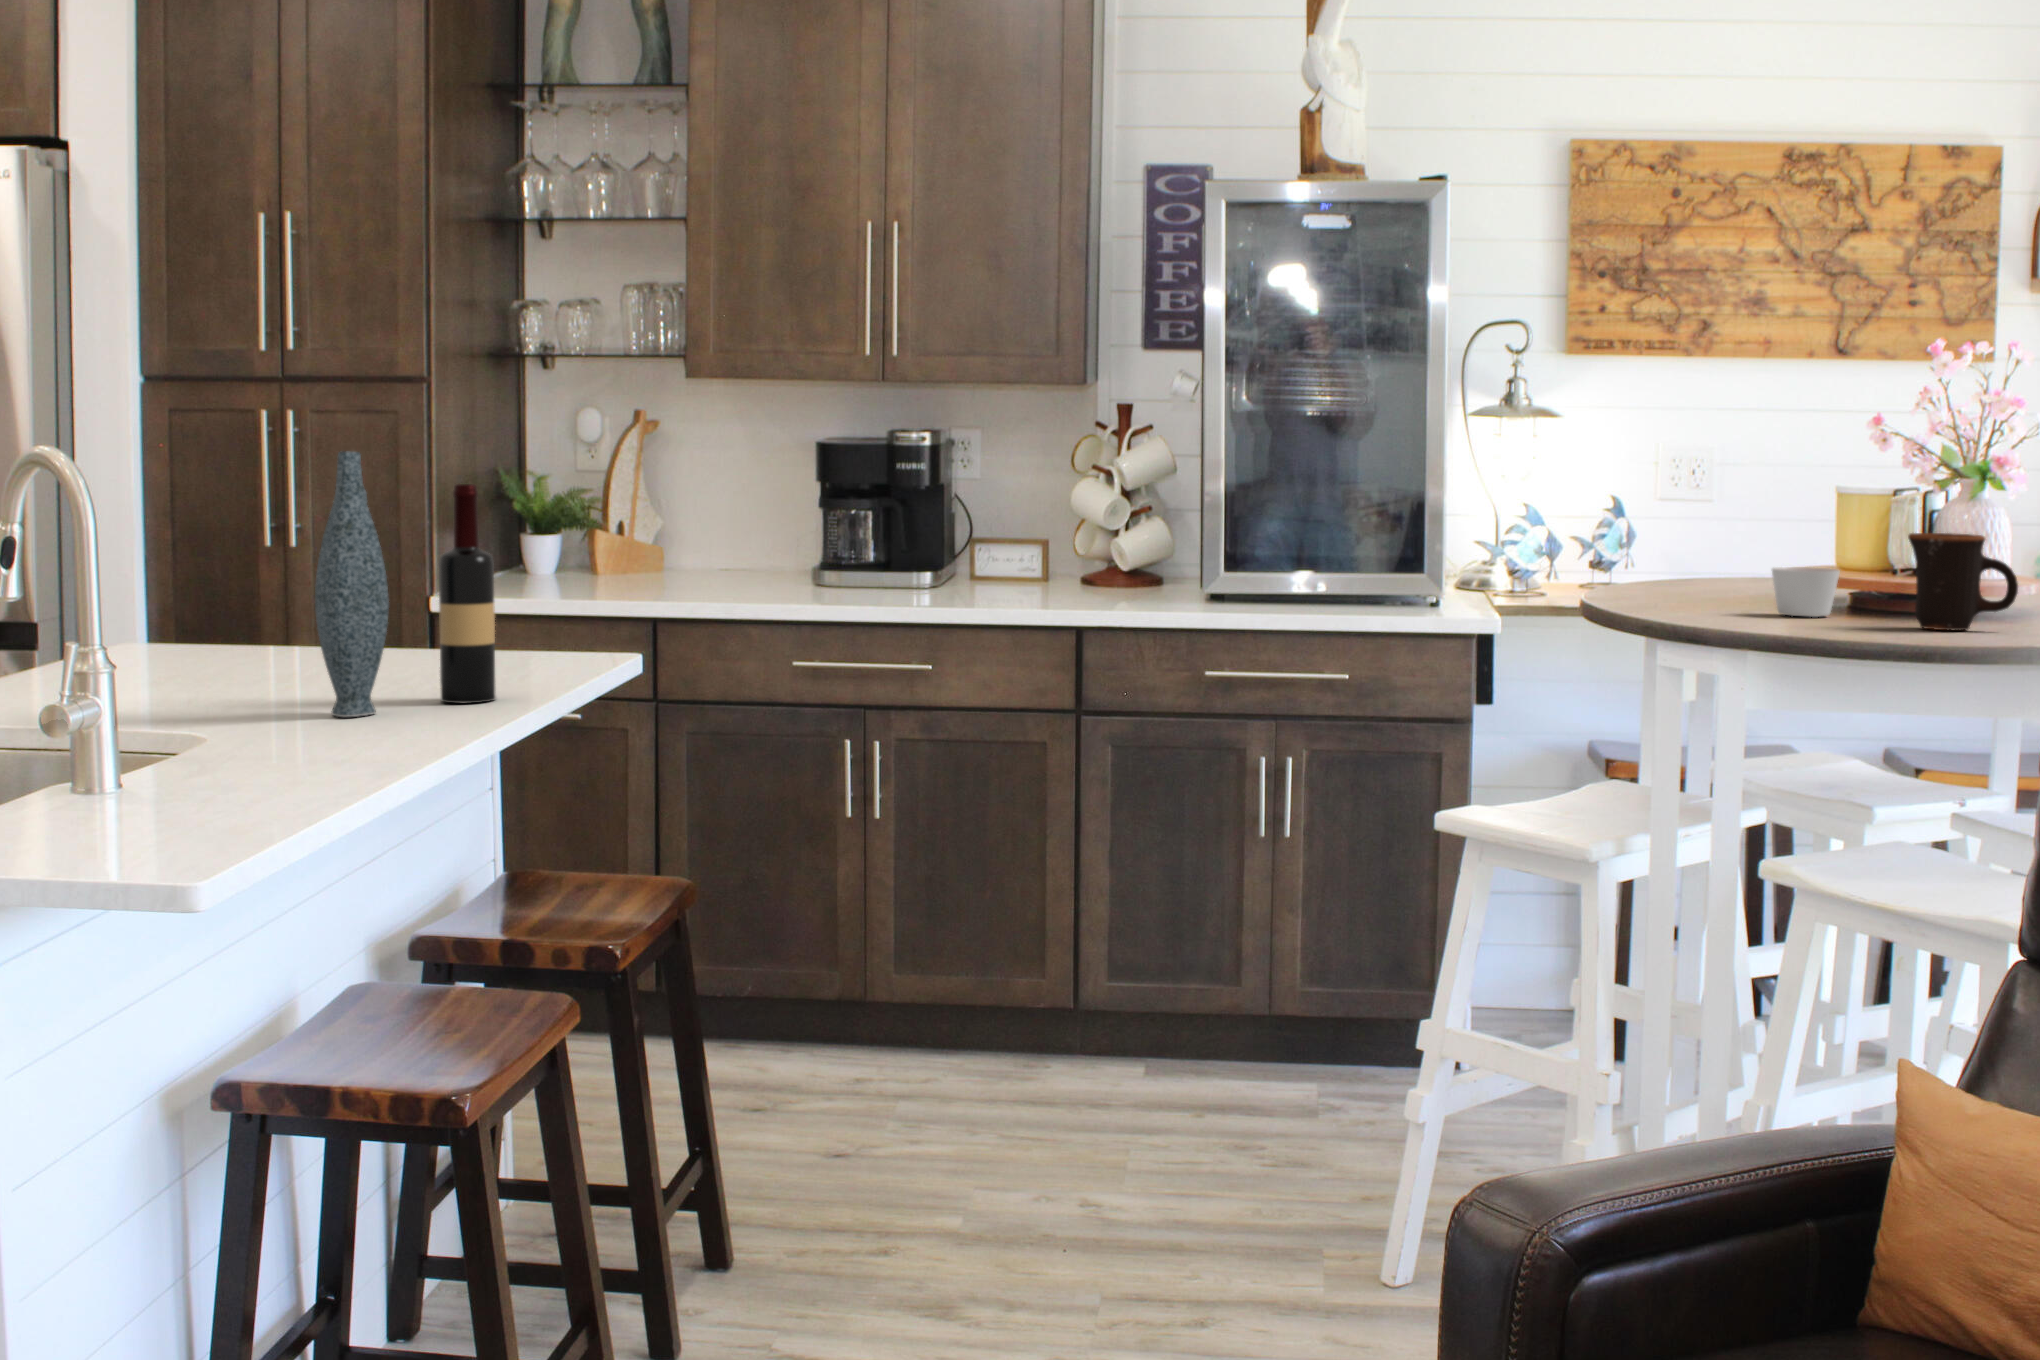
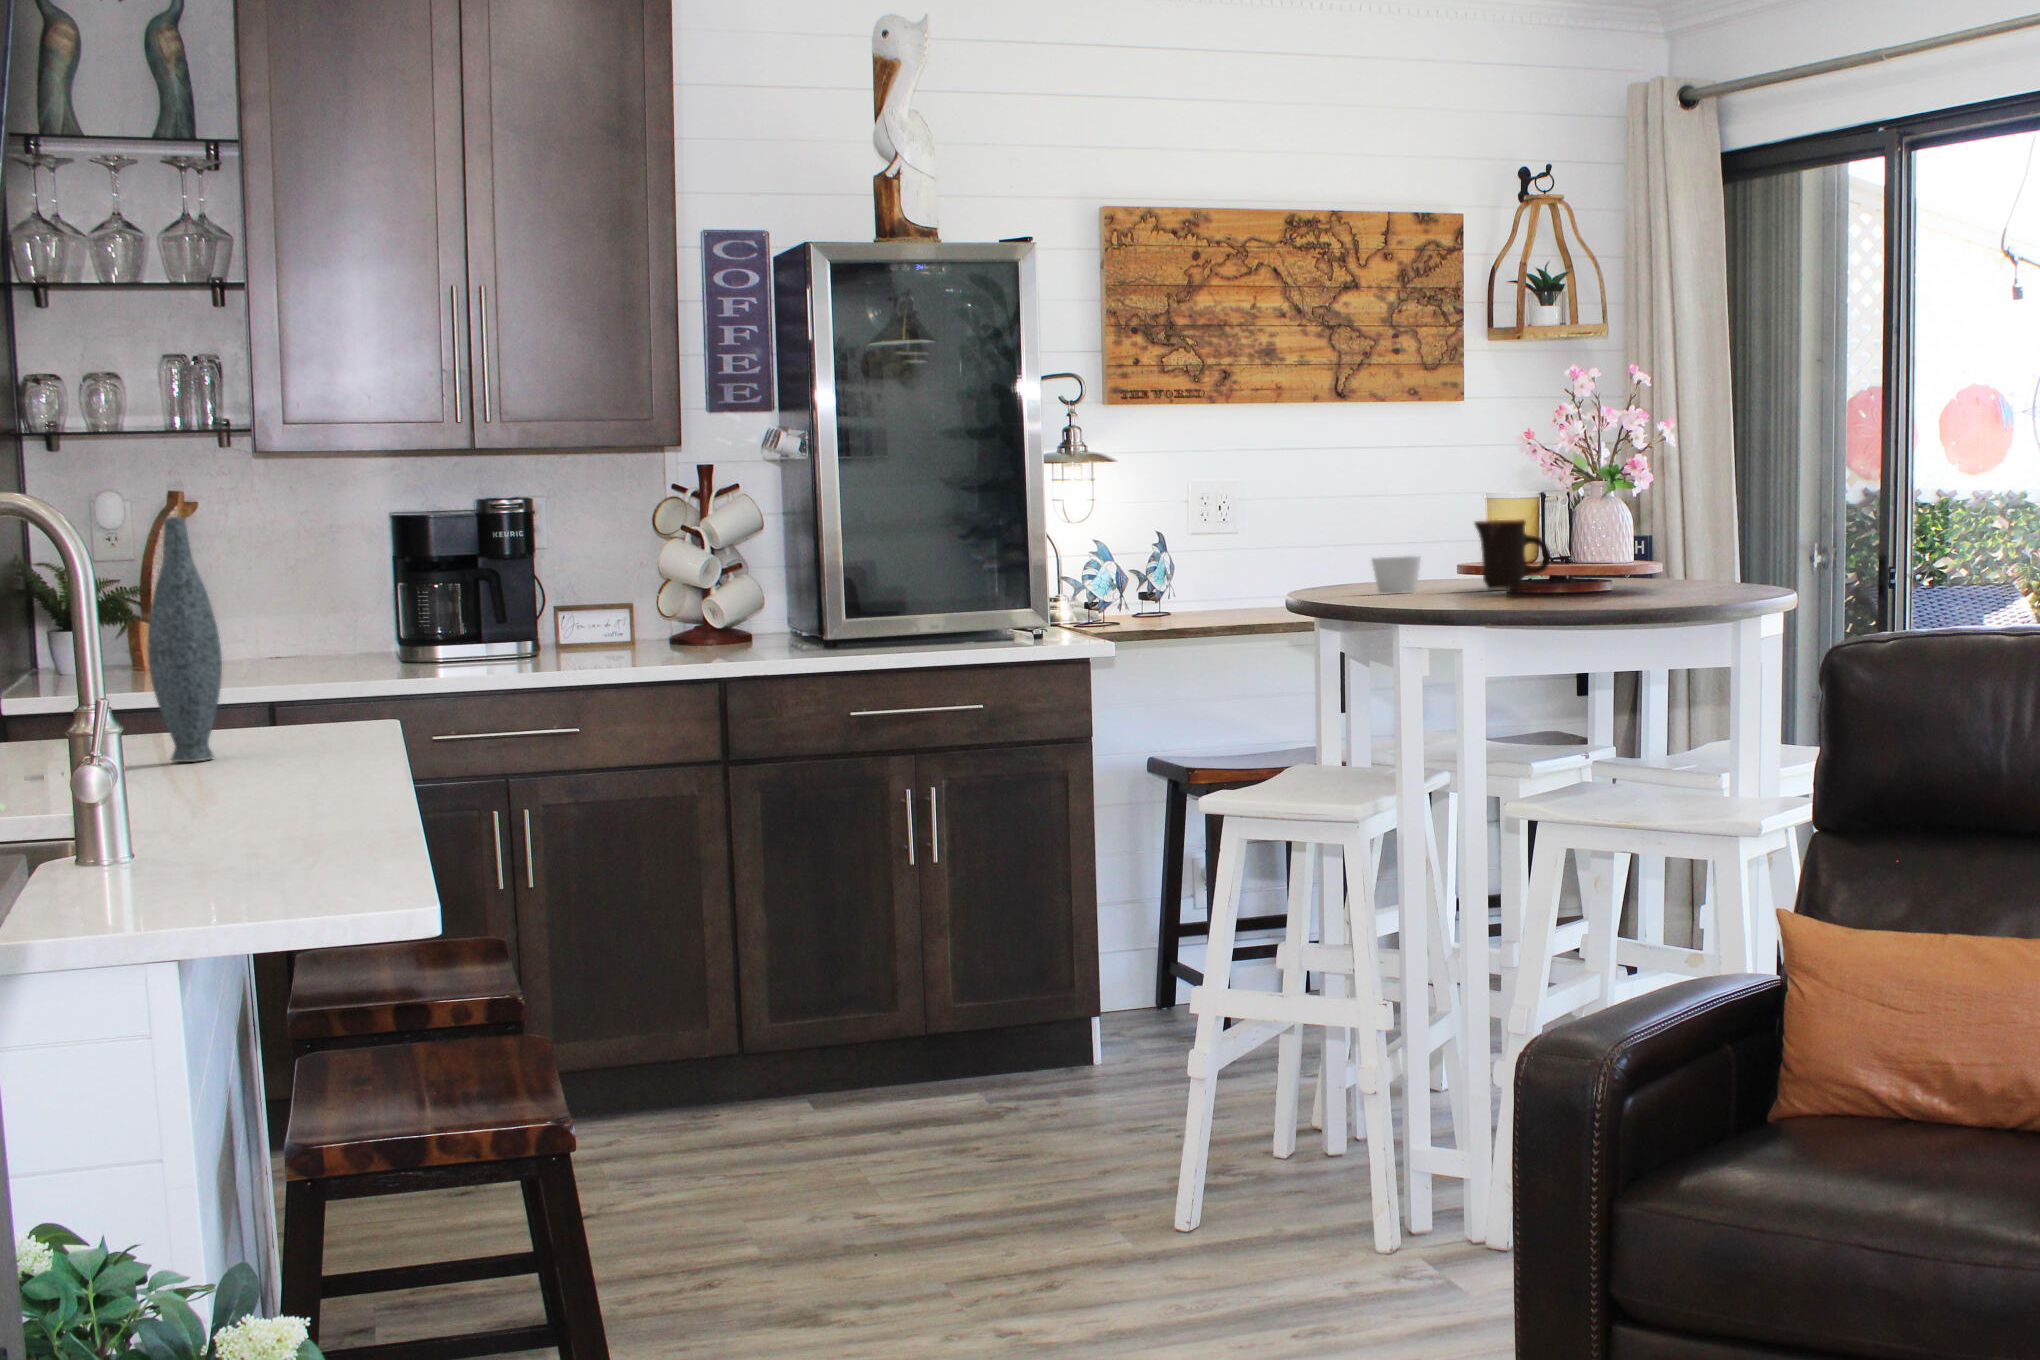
wine bottle: present [439,484,496,703] -> none [242,545,305,748]

